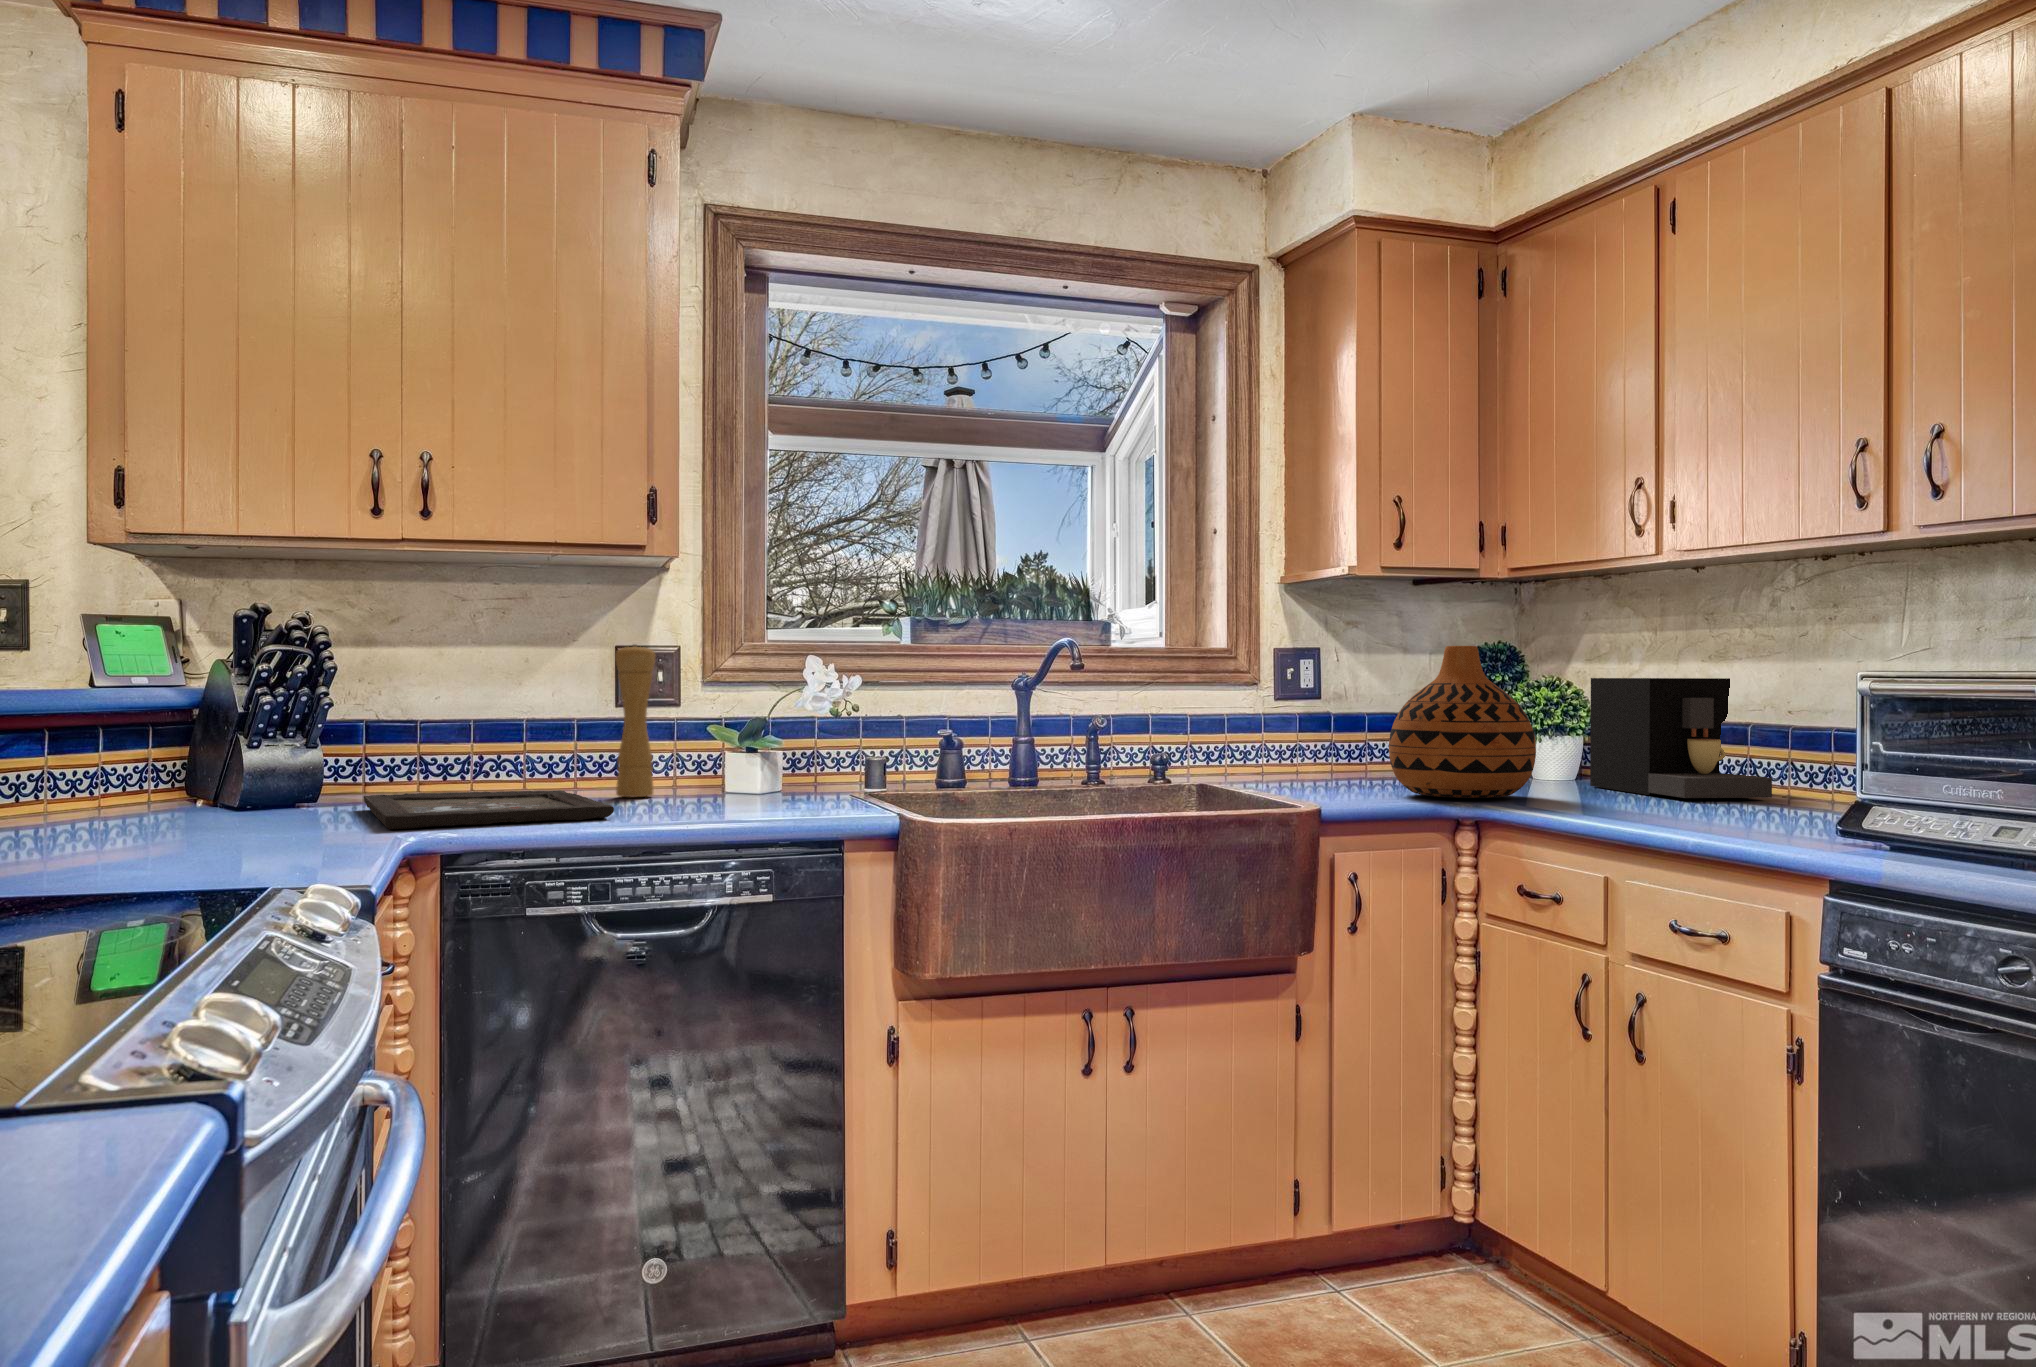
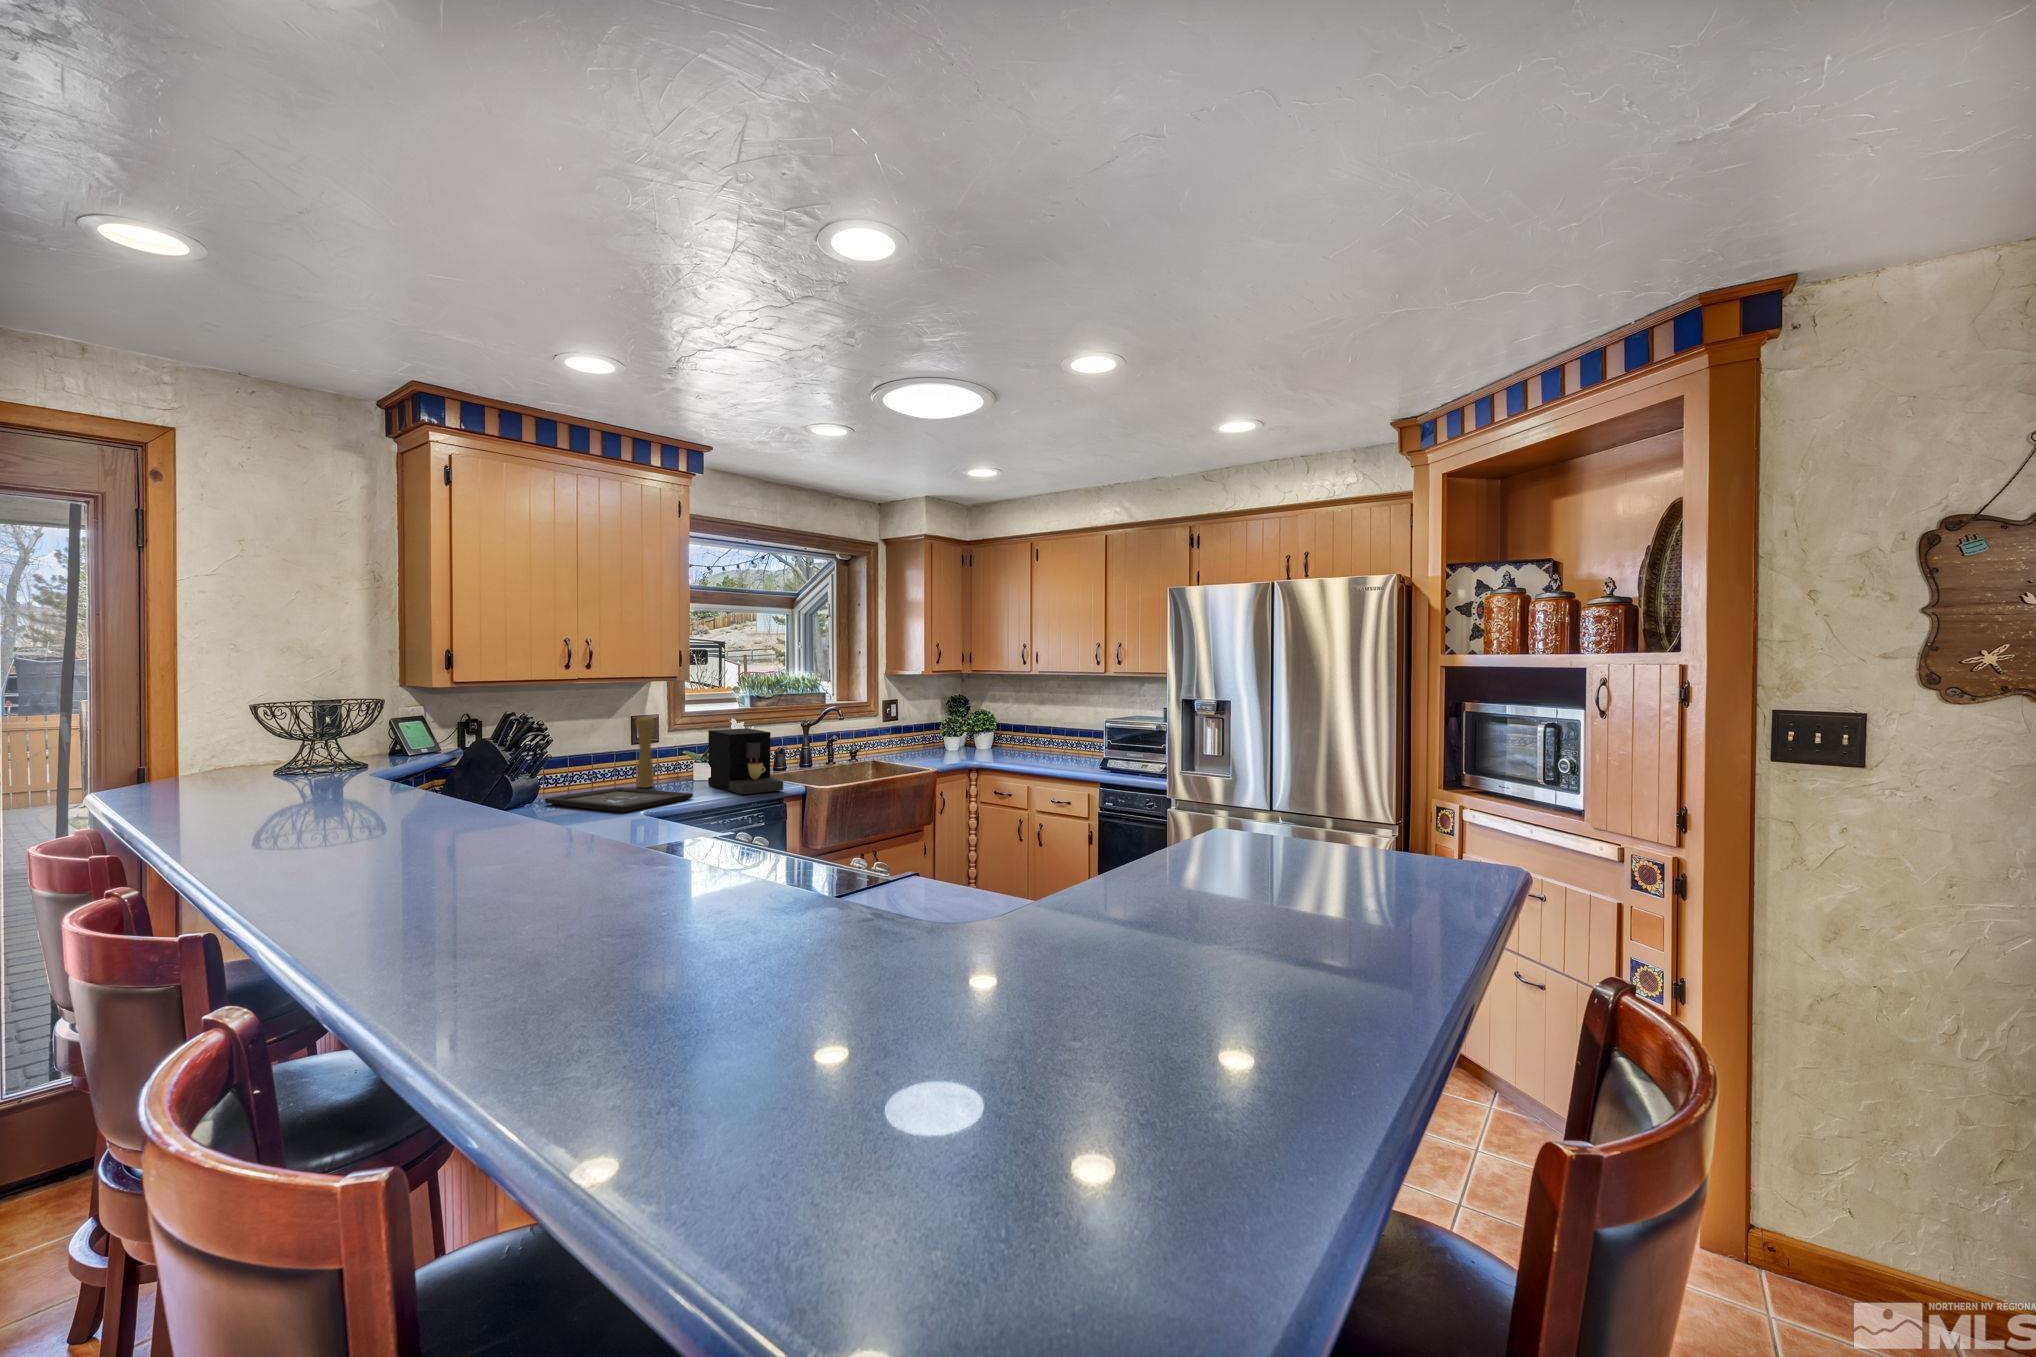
vase: present [1389,646,1536,798] -> none [942,705,994,762]
coffee maker: present [1590,678,1772,798] -> present [708,728,783,794]

